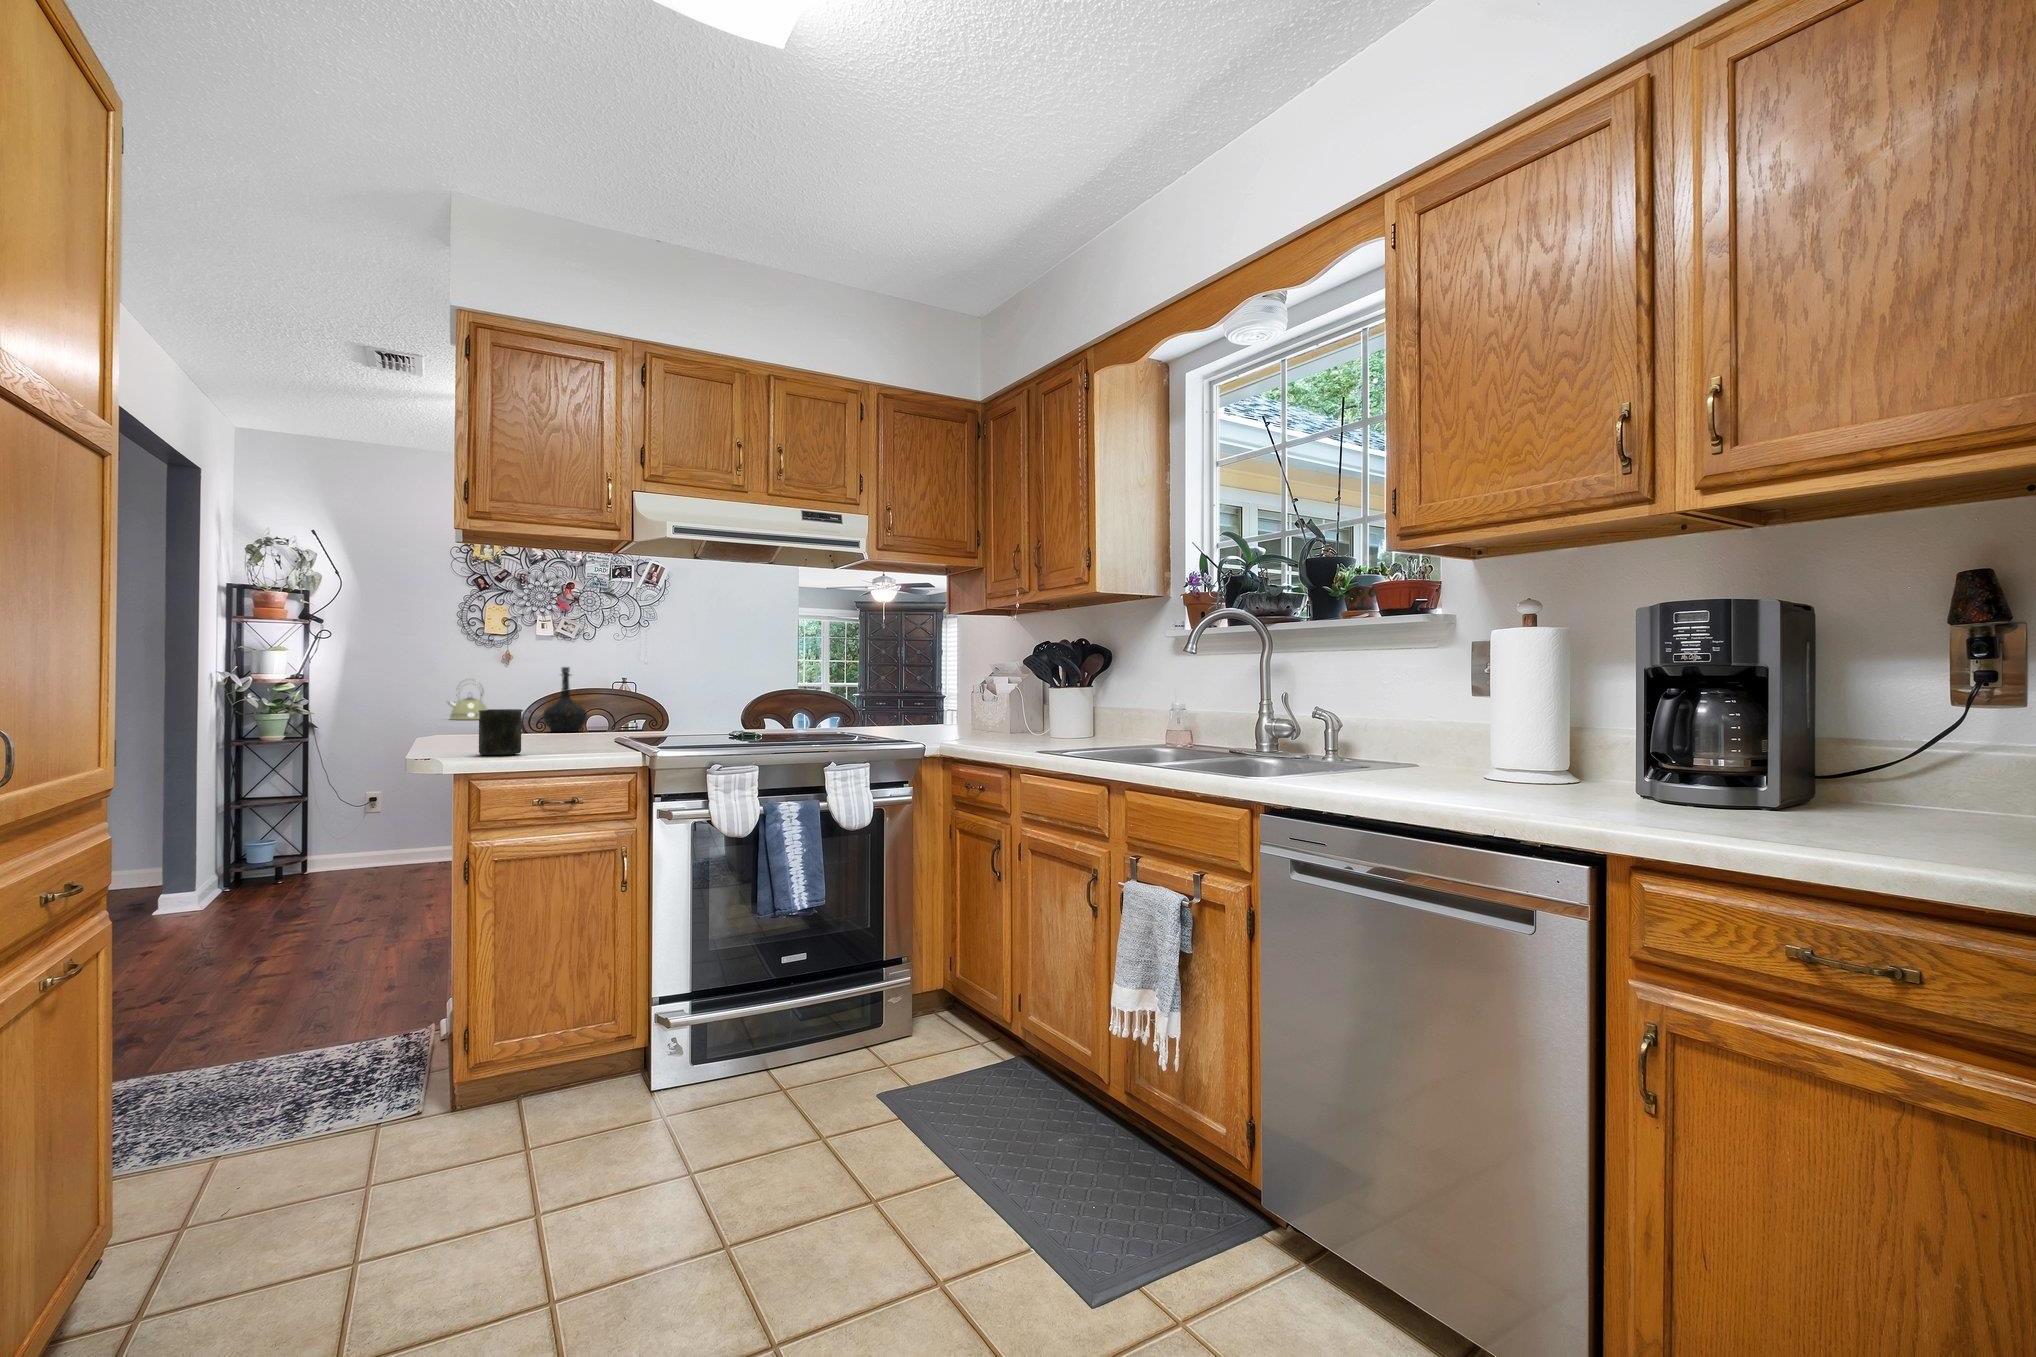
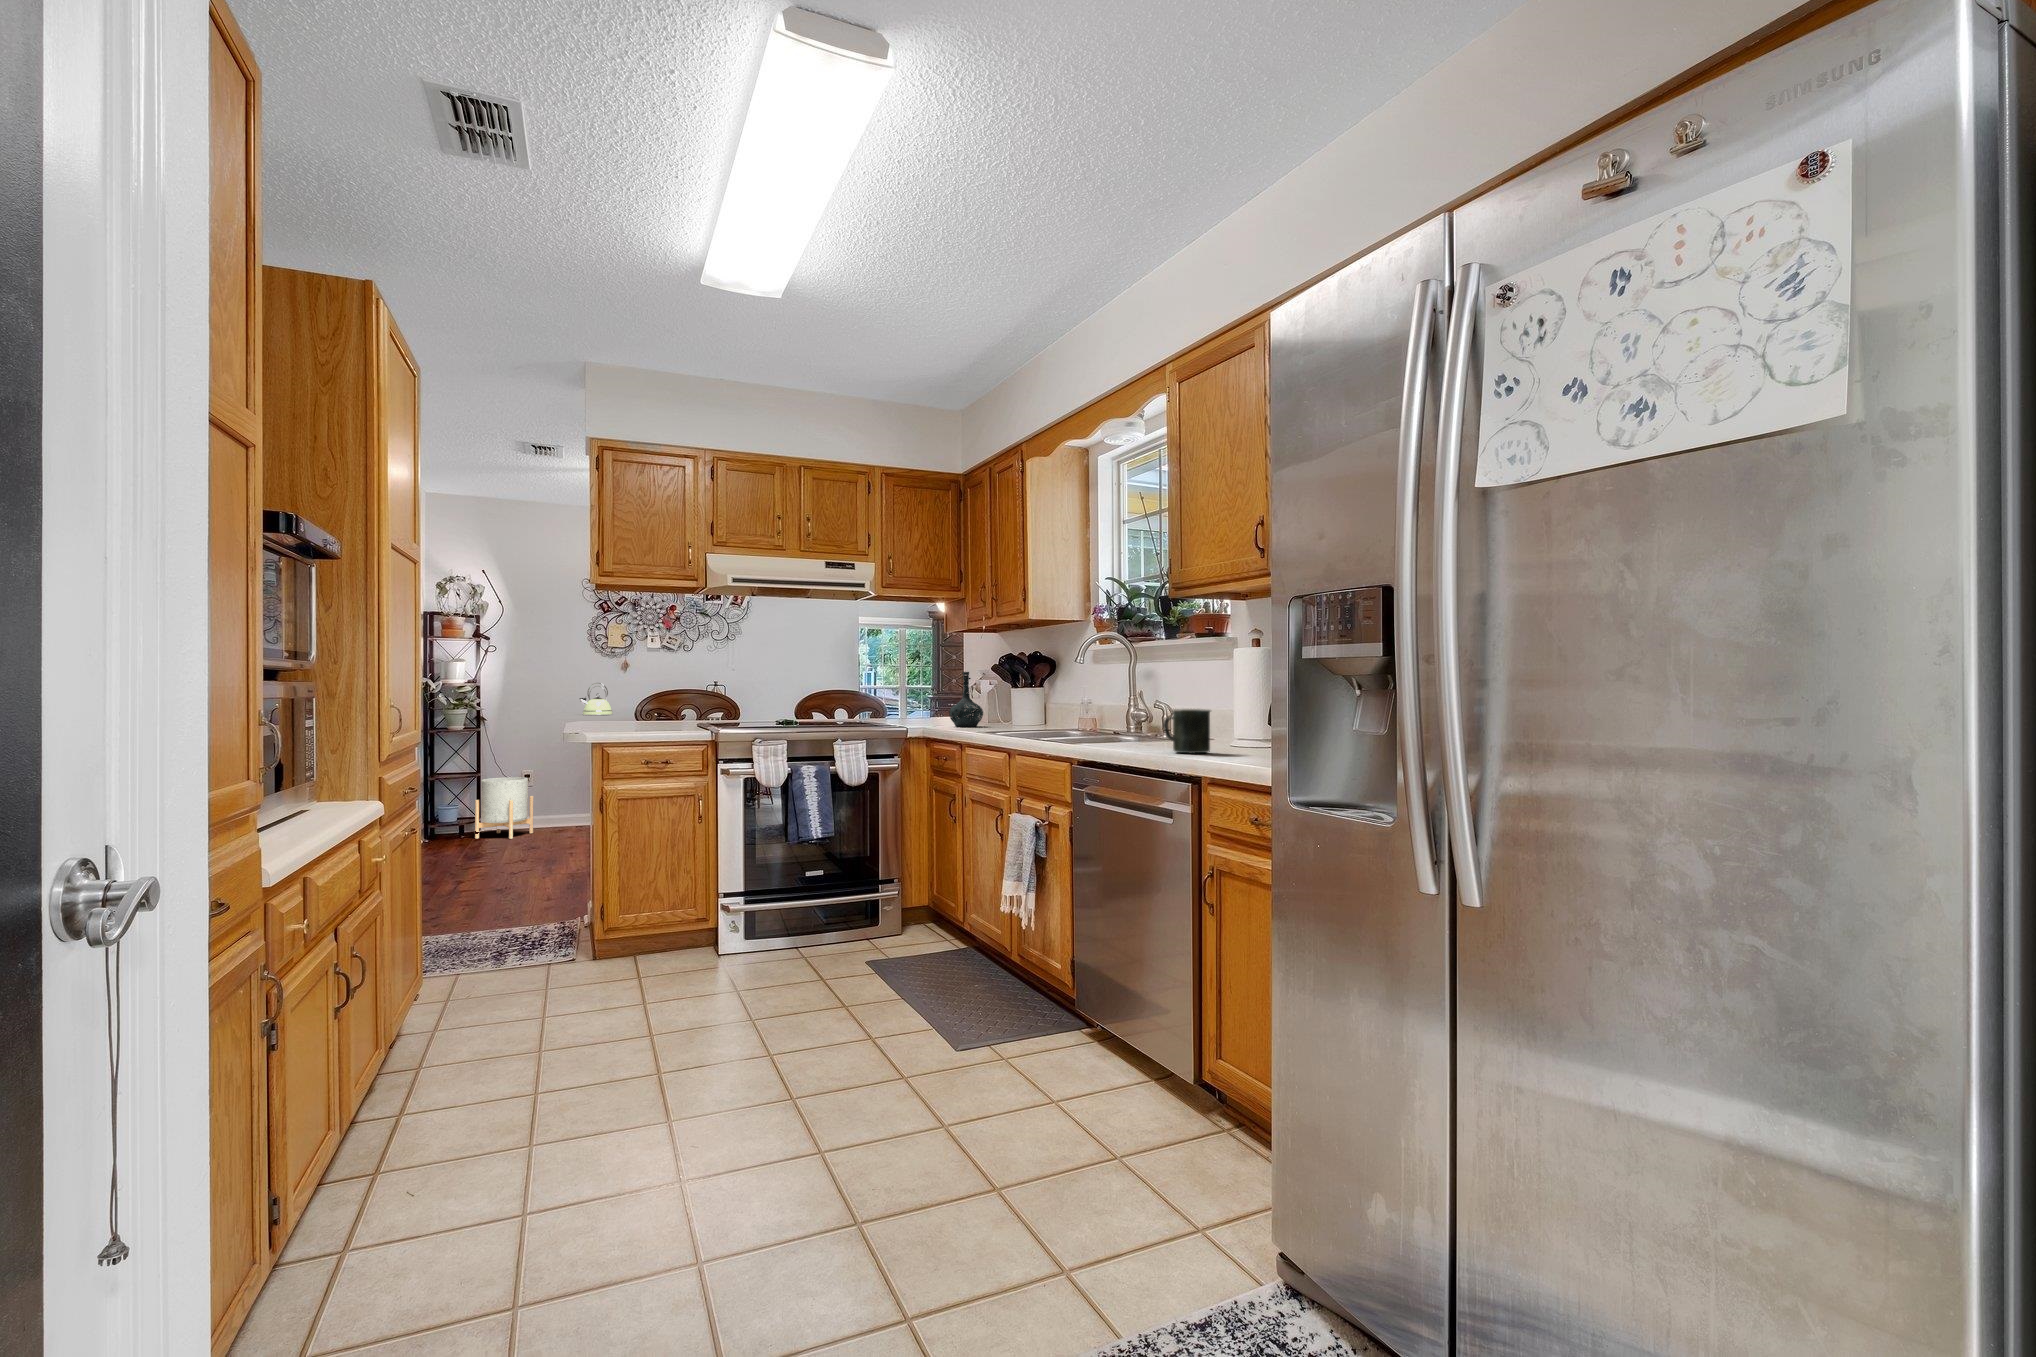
bottle: present [543,667,587,732] -> present [949,672,983,727]
mug: present [477,709,523,755] -> present [1163,709,1210,753]
planter: none [300,800,382,881] -> present [475,777,533,839]

